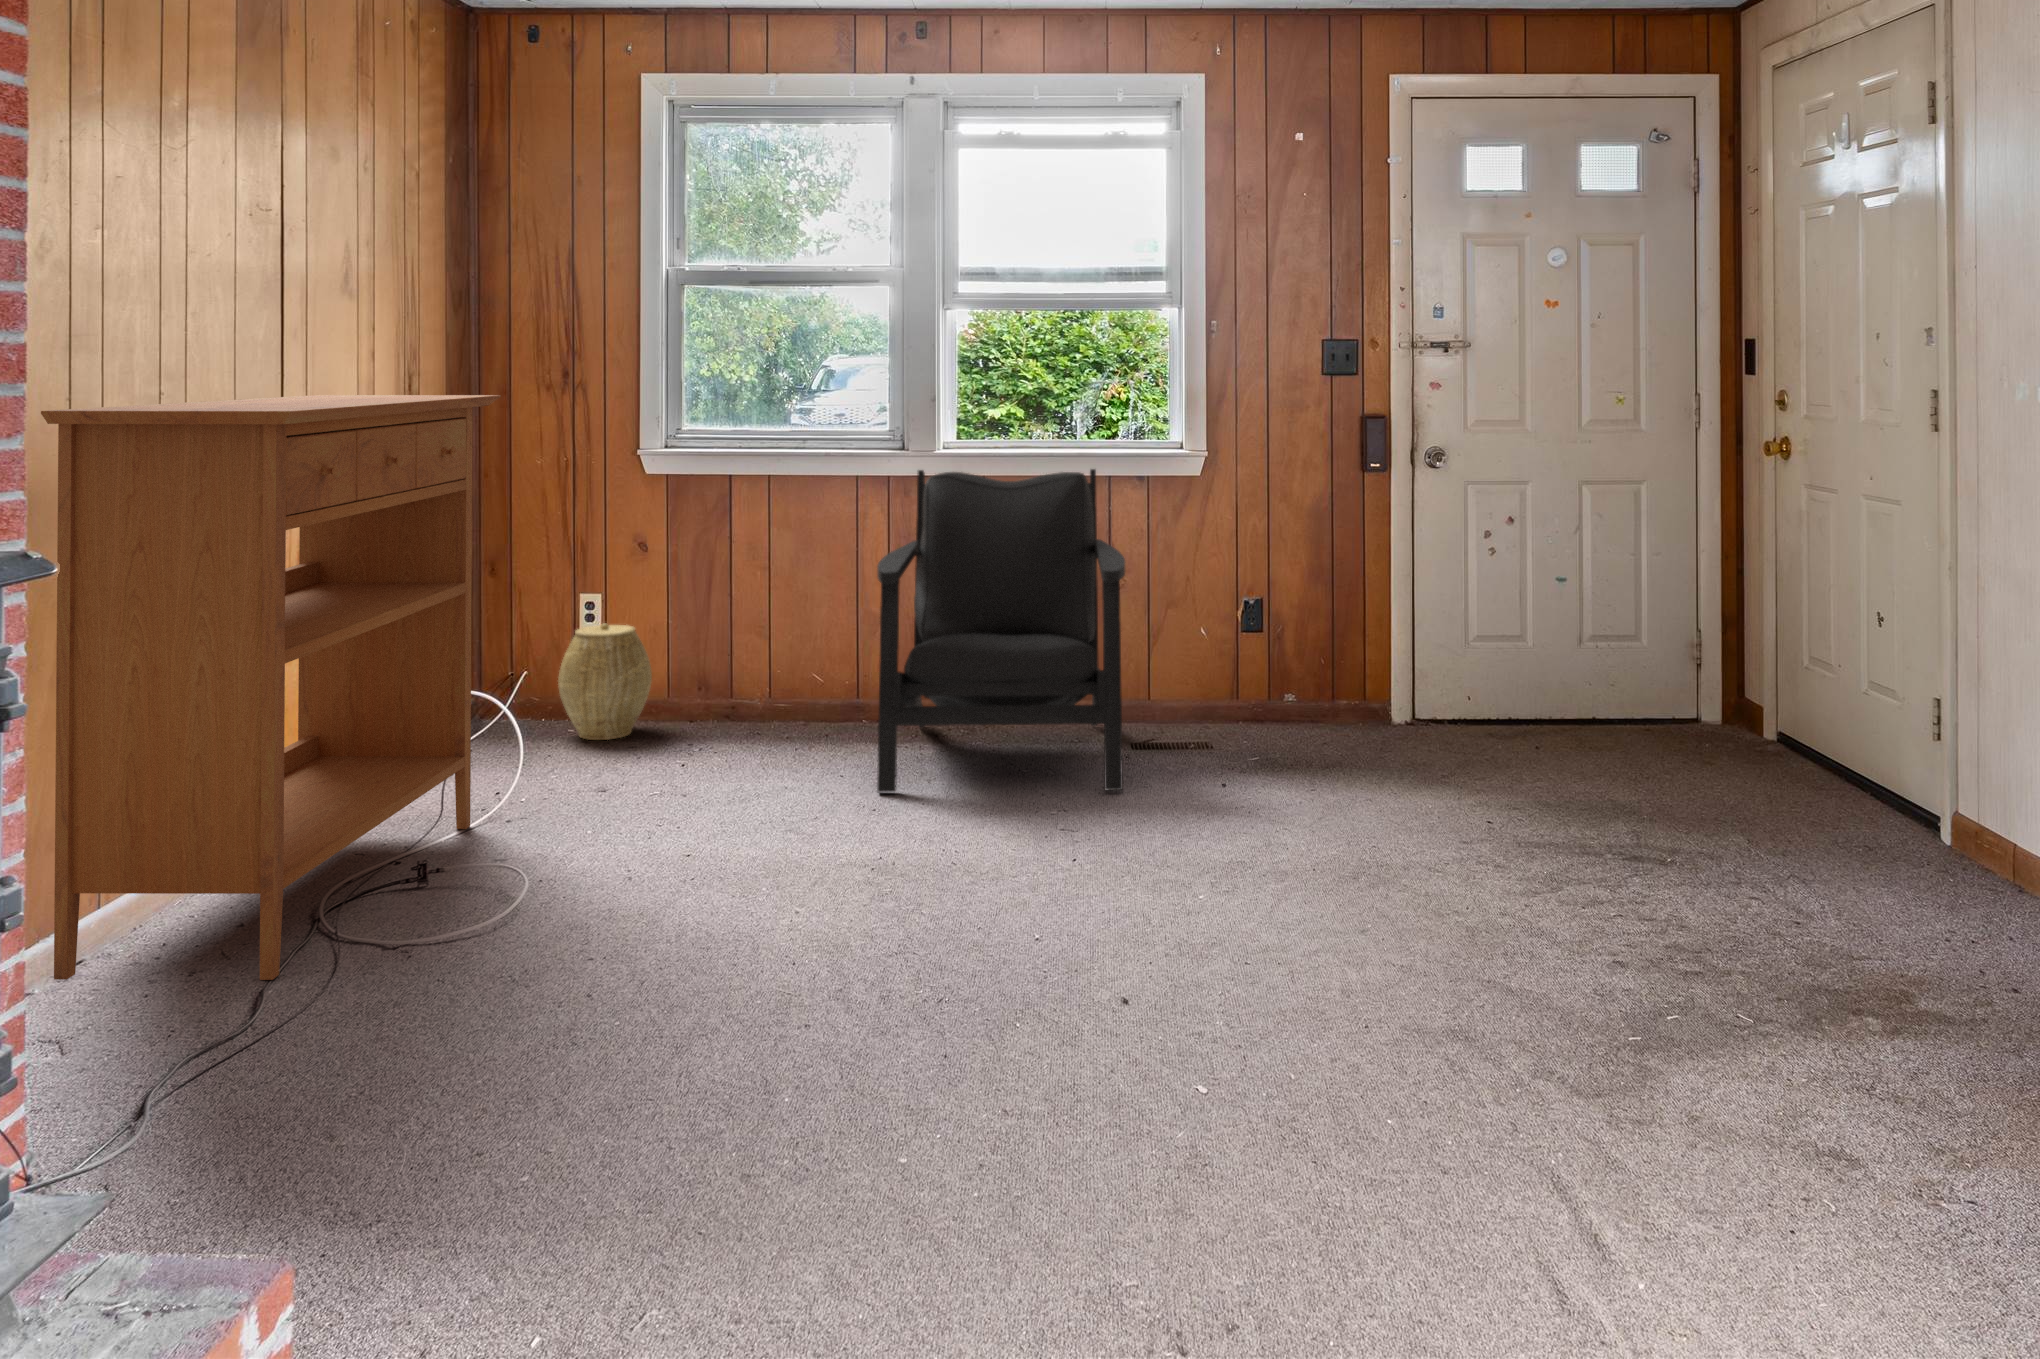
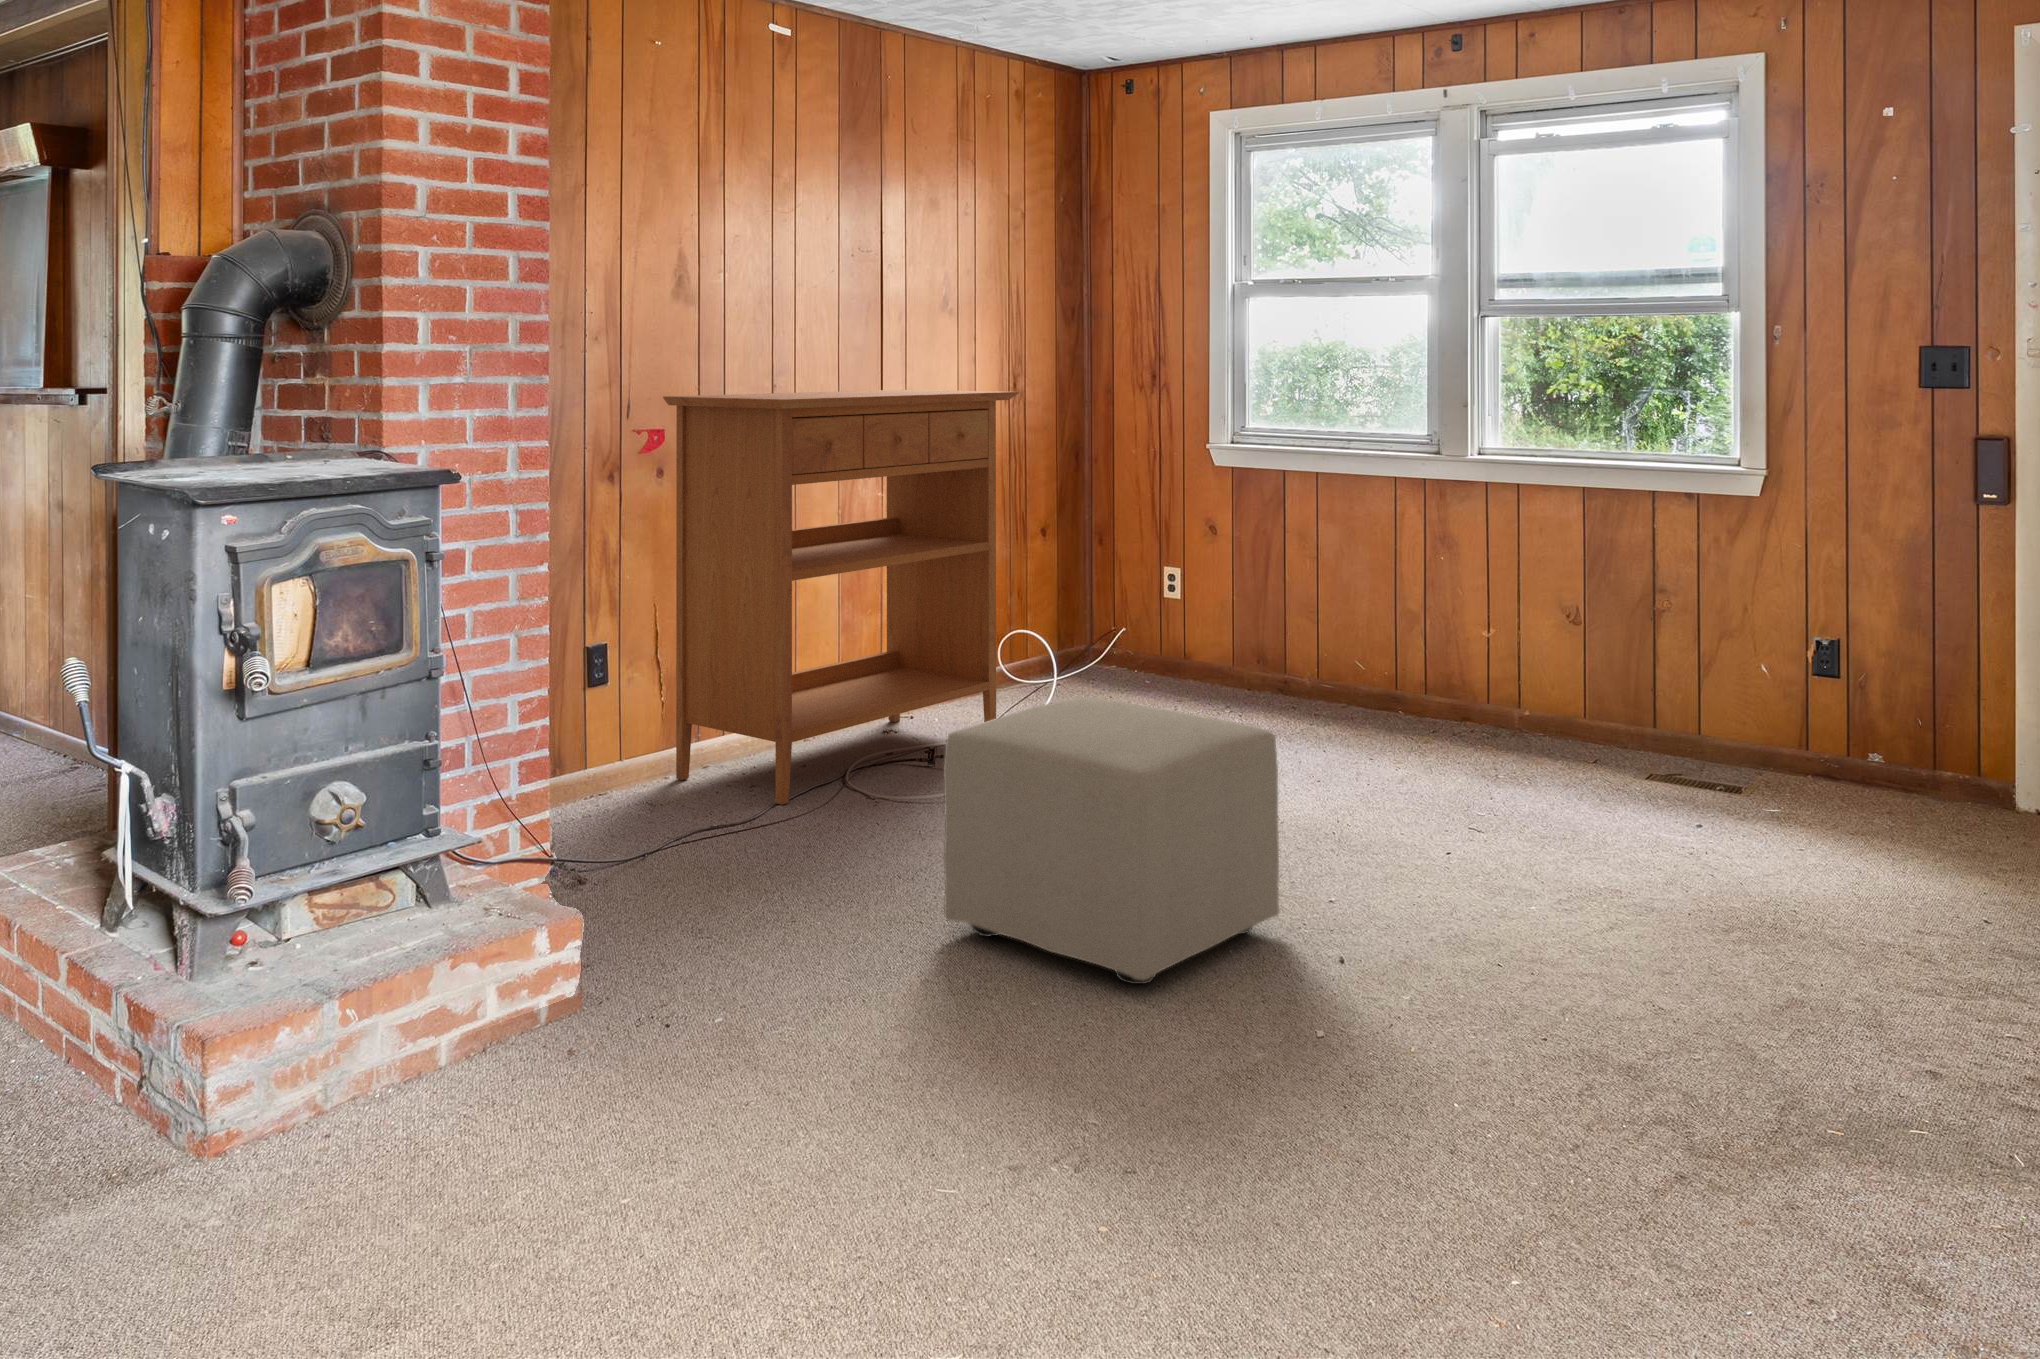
armchair: present [877,469,1125,792] -> none [1333,473,1636,811]
woven basket: present [558,623,652,740] -> none [1126,595,1206,697]
ottoman: none [698,761,1039,1097] -> present [944,697,1279,984]

